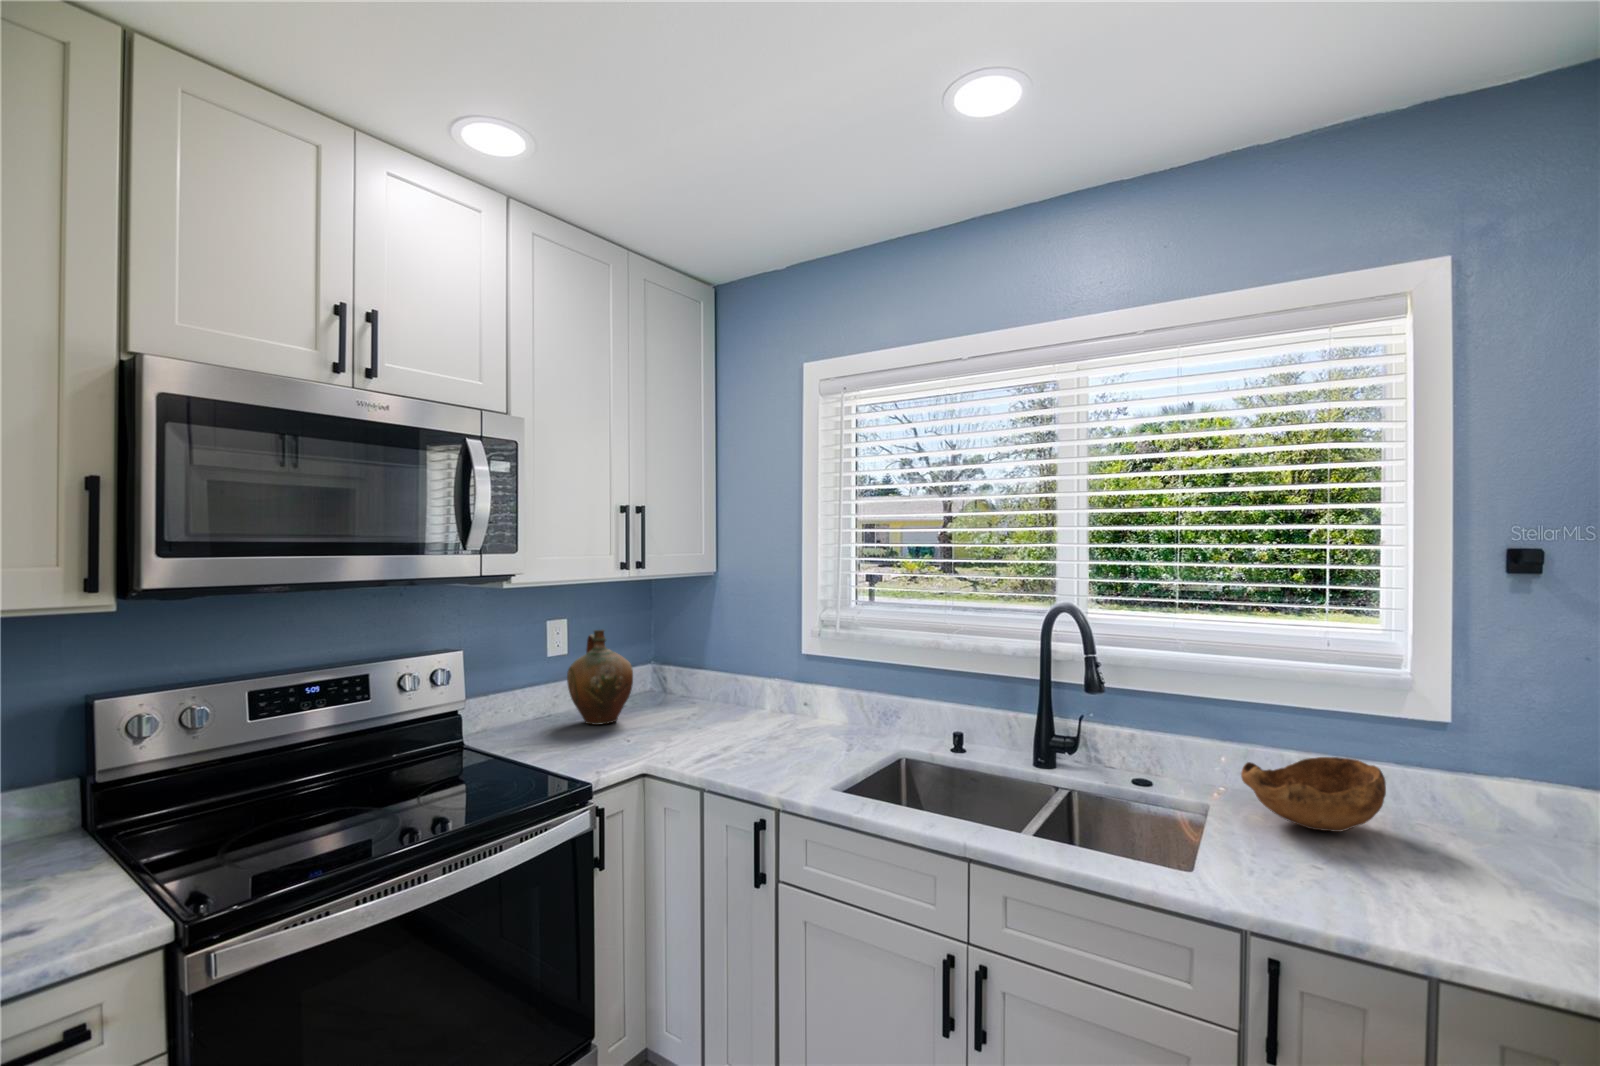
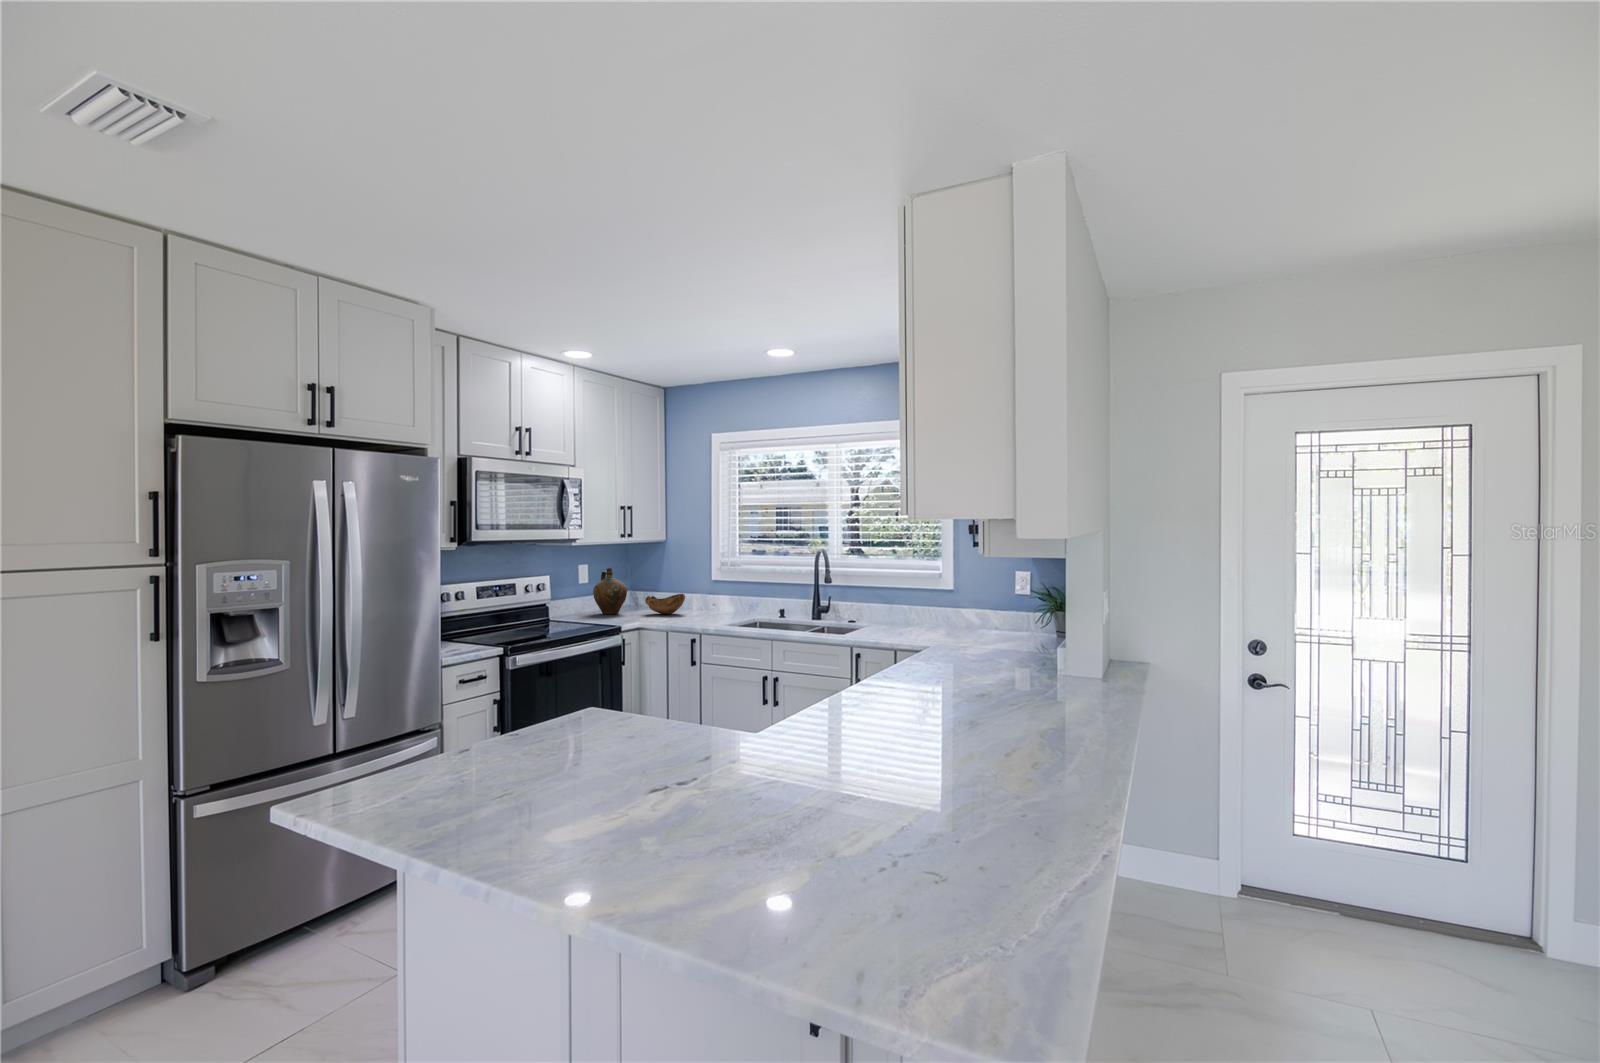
wooden bowl: present [1241,757,1386,832] -> present [645,594,685,614]

